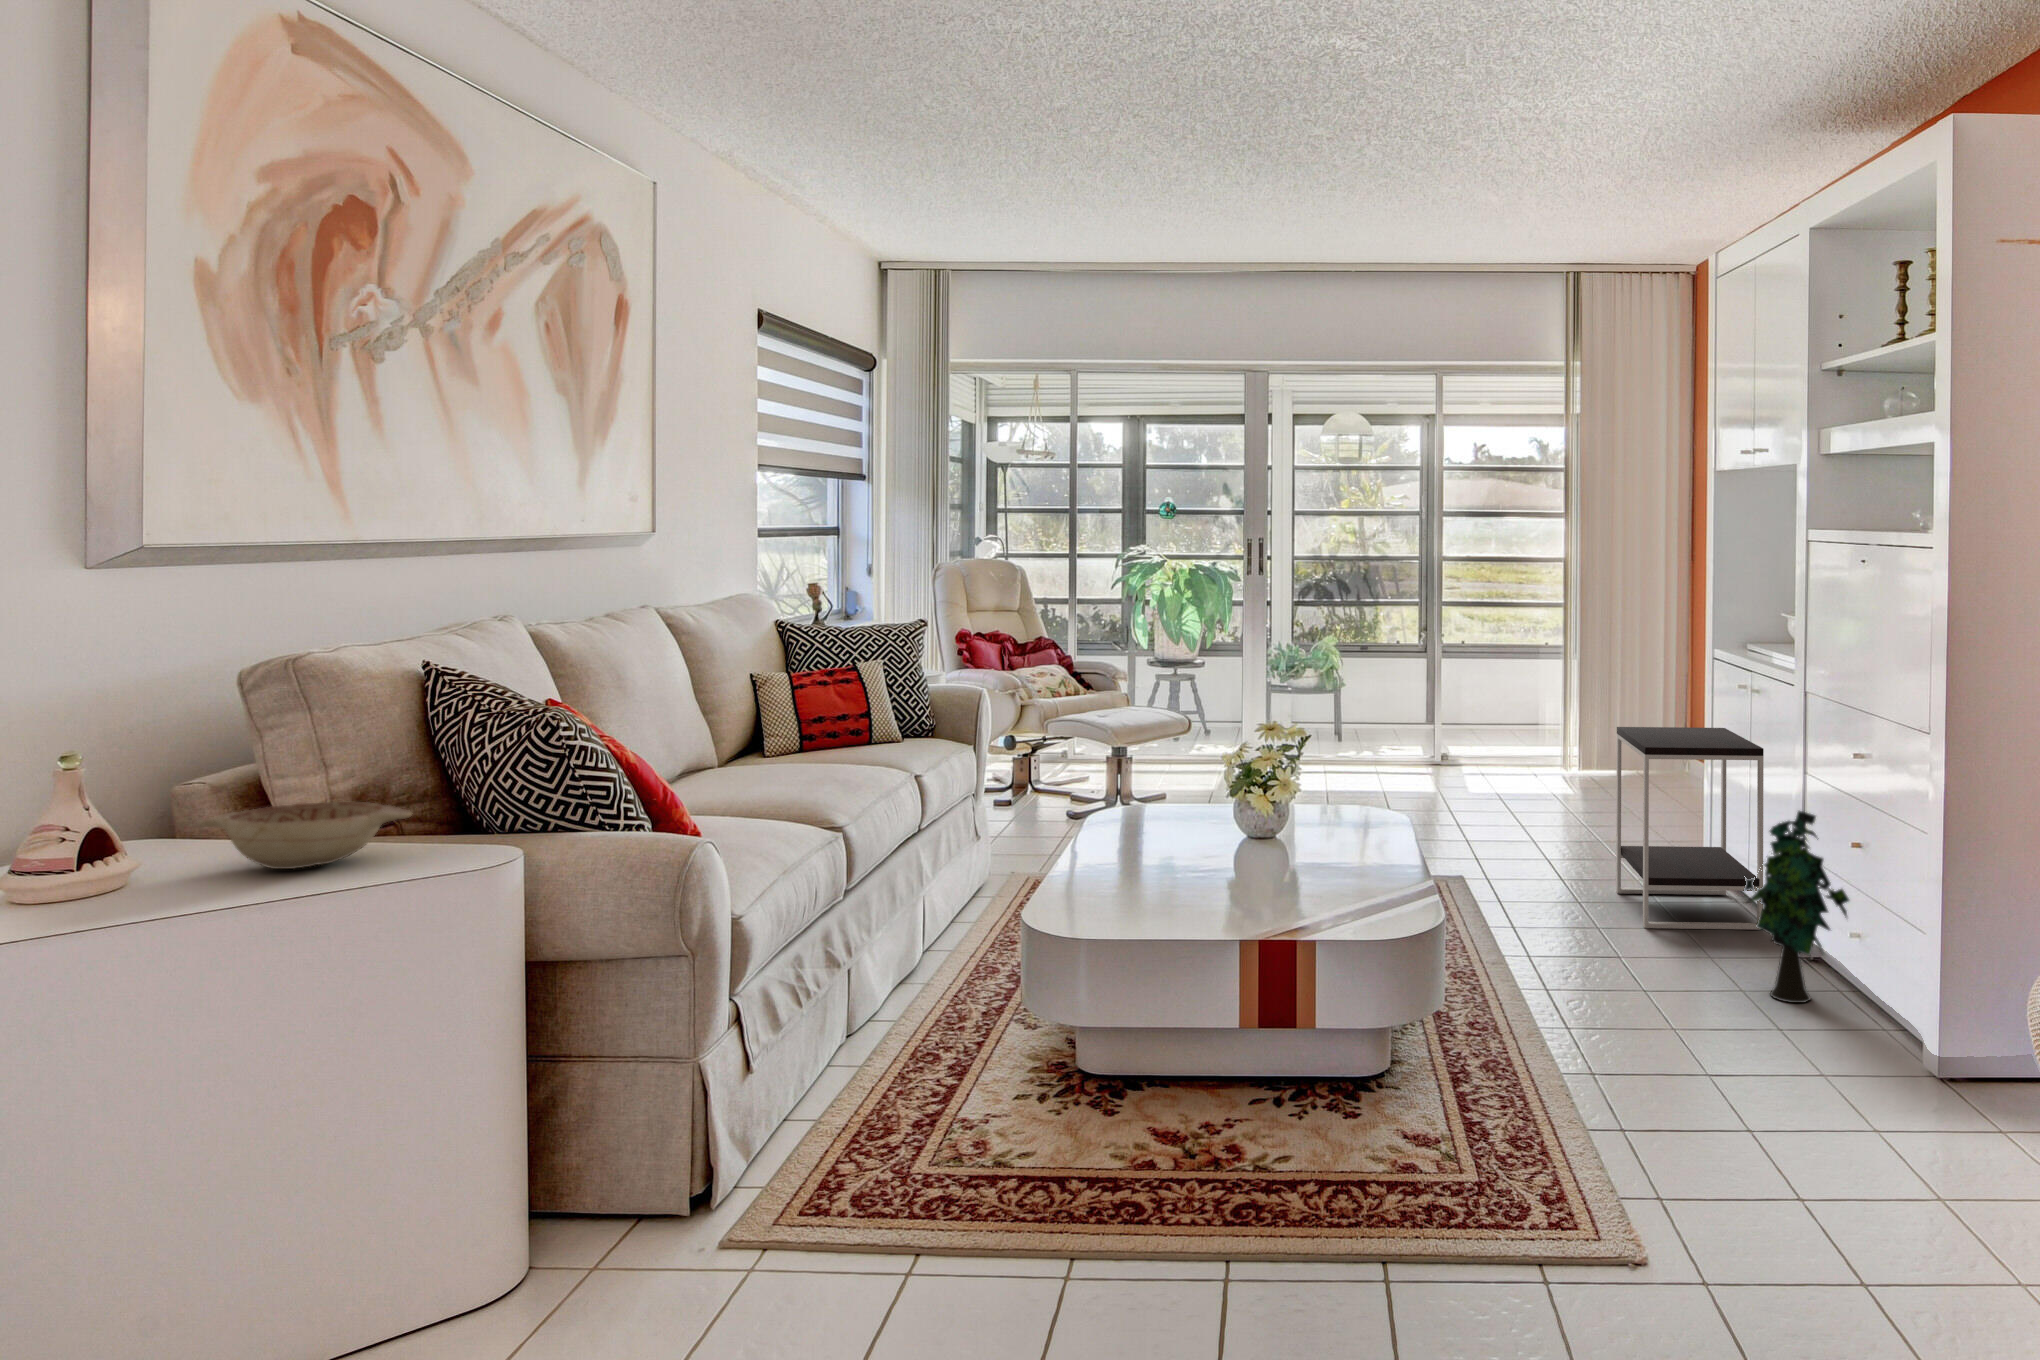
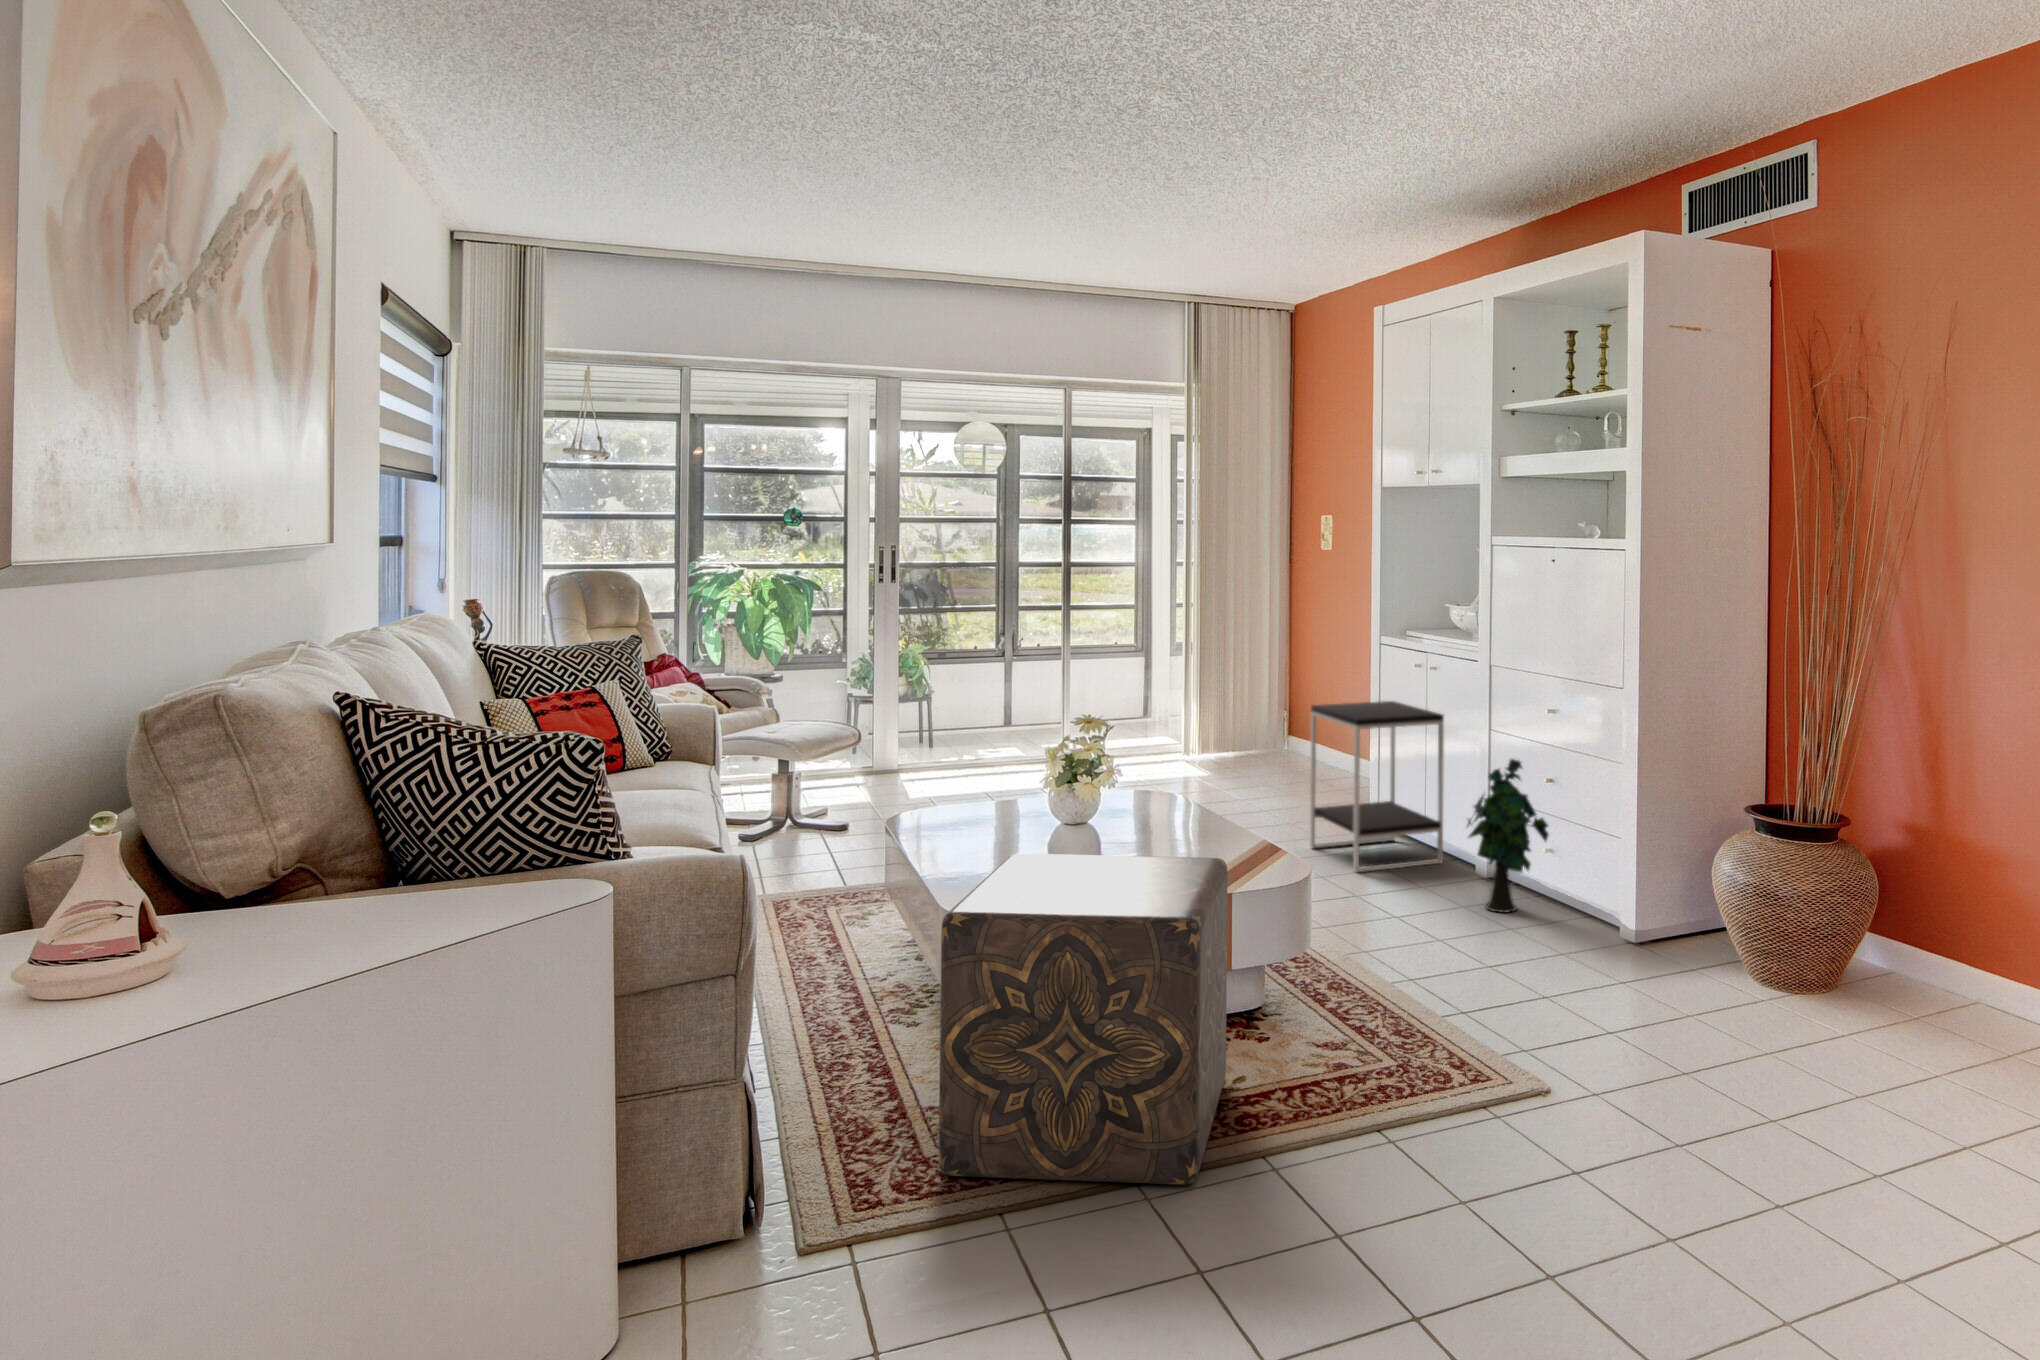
decorative bowl: present [197,802,412,869] -> none [267,843,500,921]
ottoman: none [902,867,1271,1268] -> present [939,854,1228,1185]

